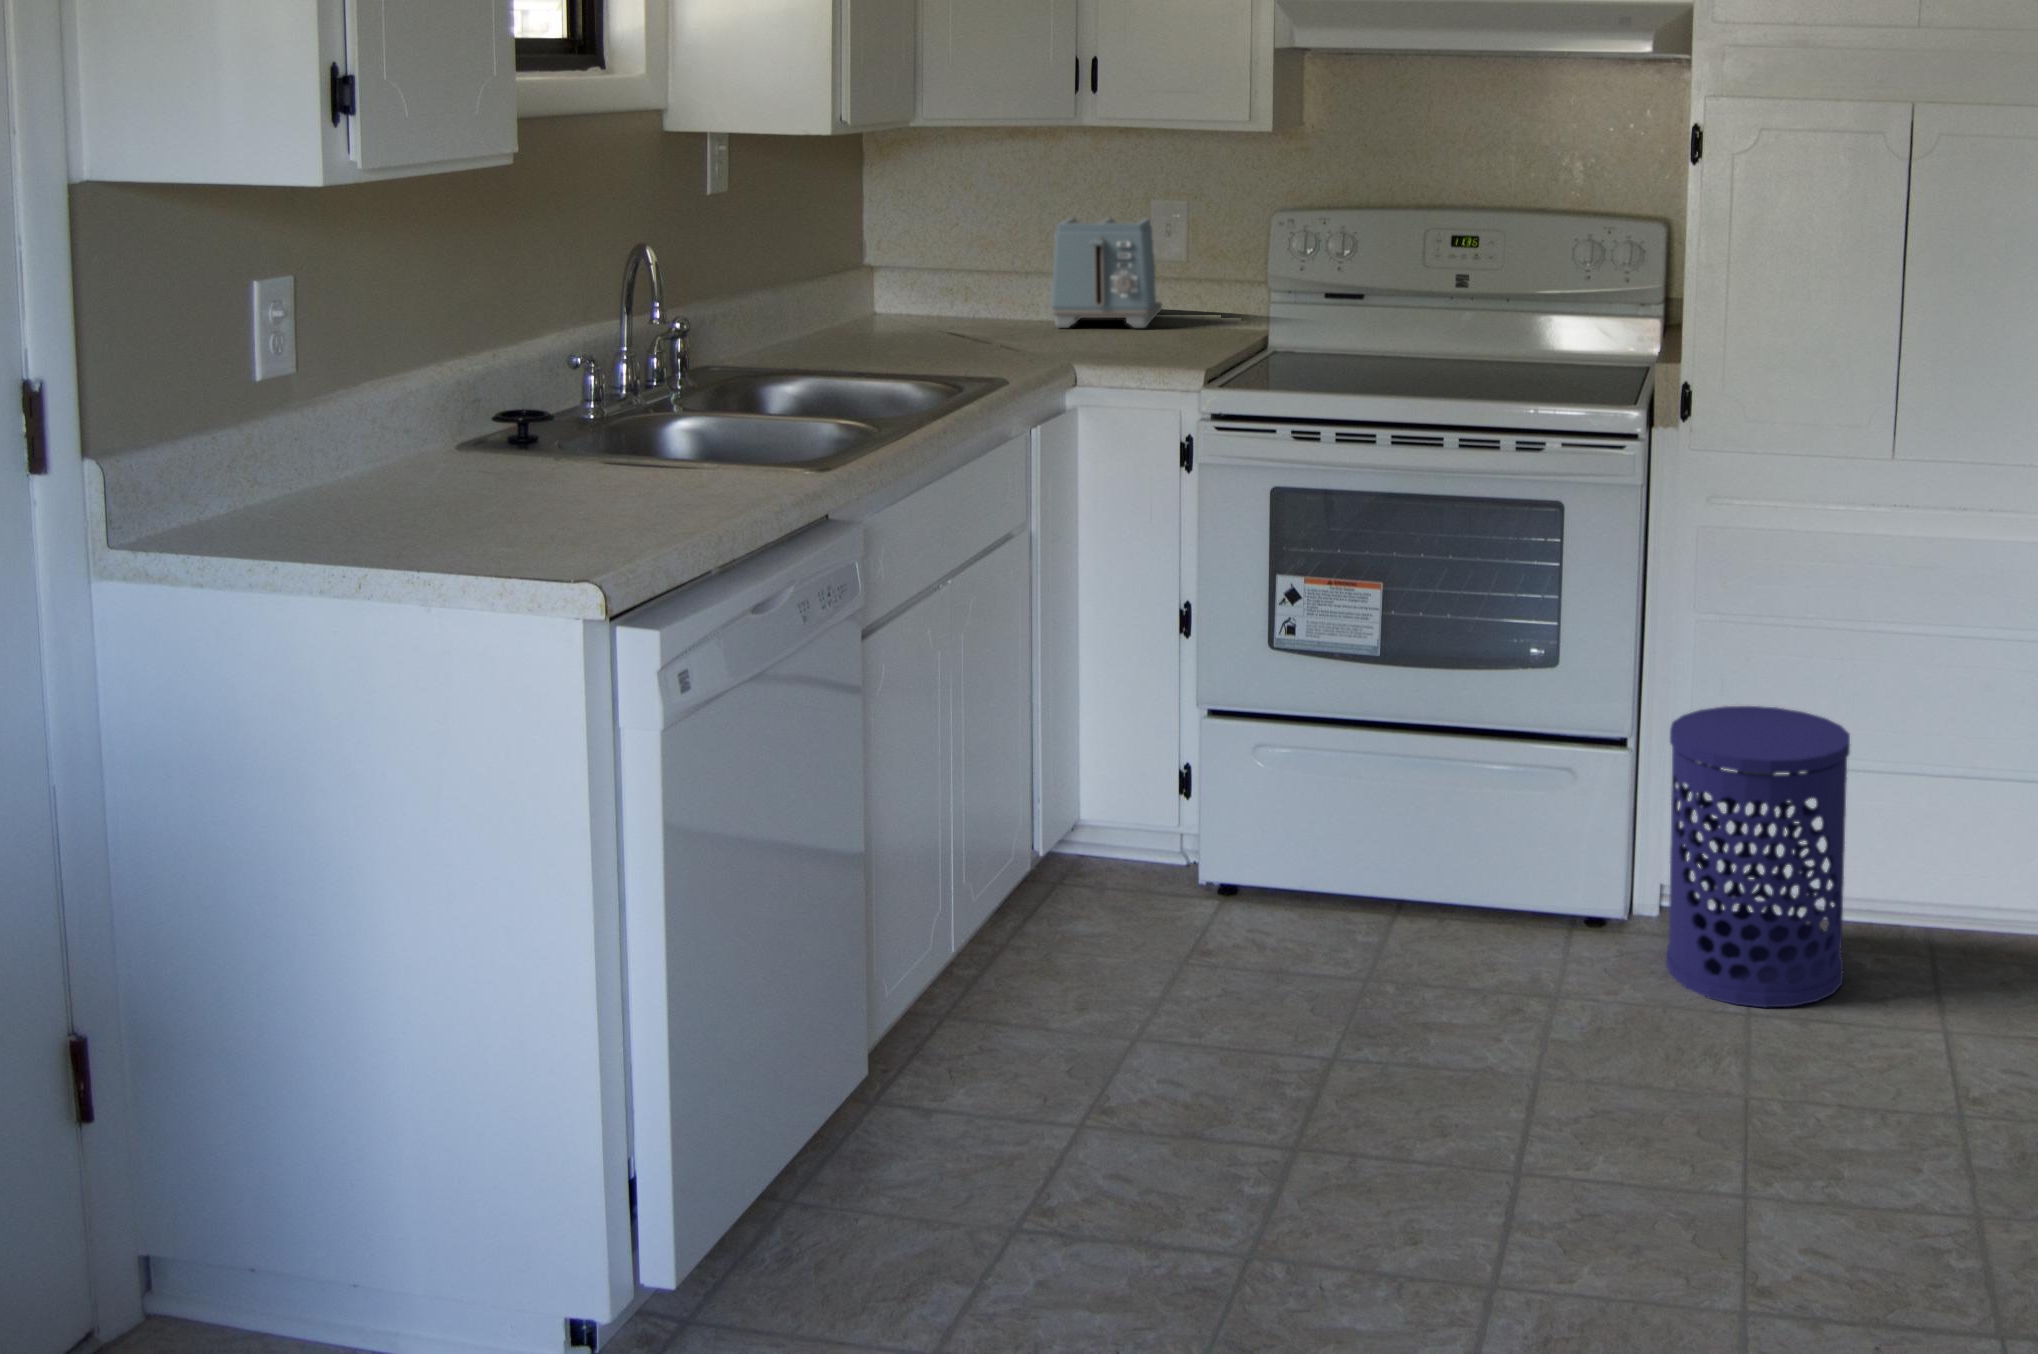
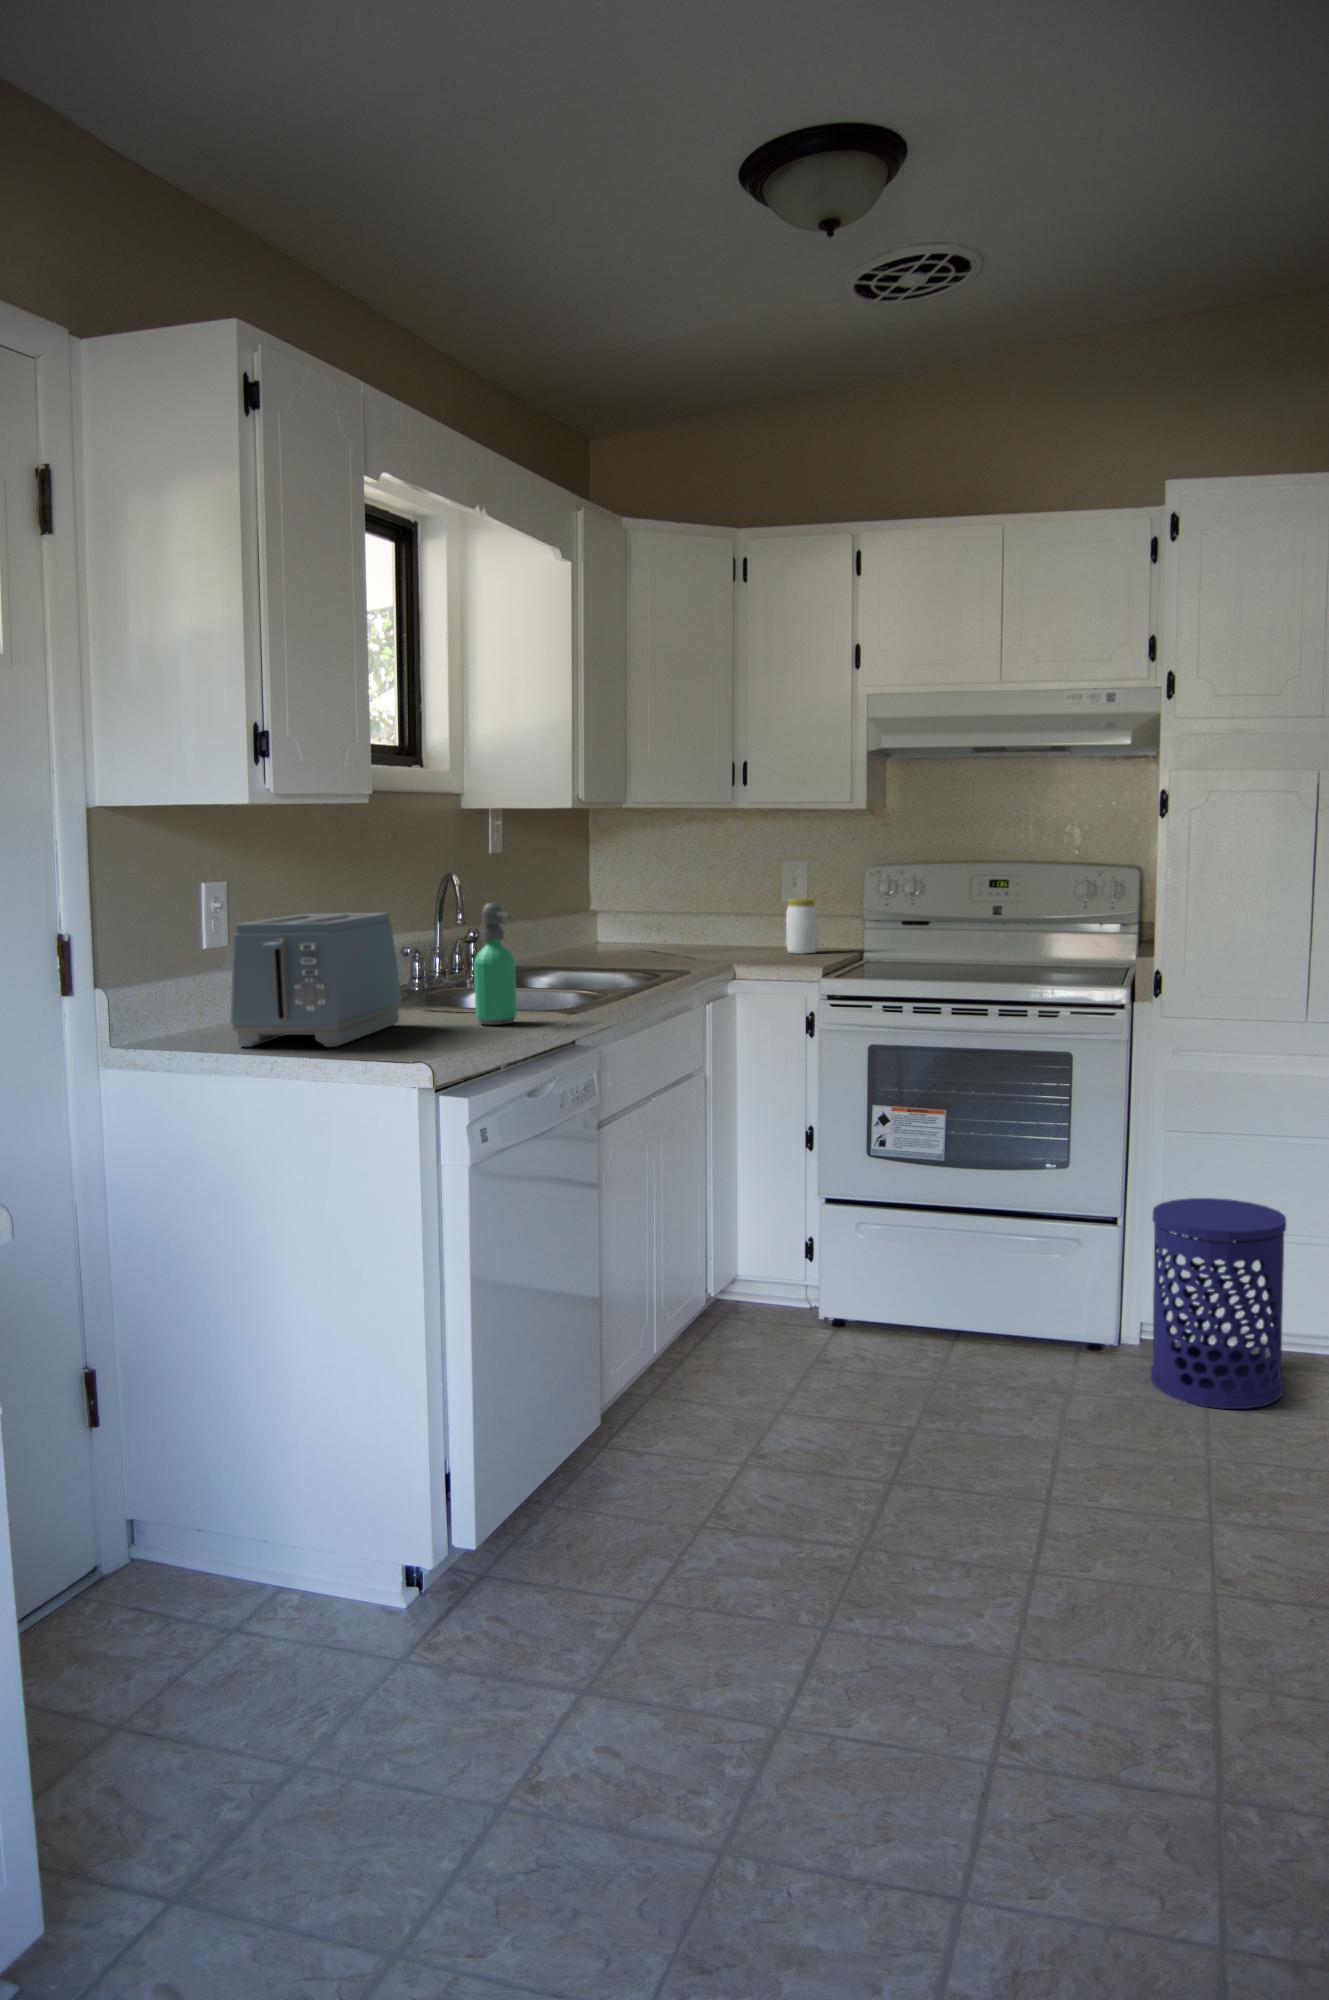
toaster: present [1052,218,1162,328] -> present [231,913,402,1047]
jar: none [1158,259,1205,342] -> present [786,898,818,954]
soap dispenser: none [676,315,743,497] -> present [474,903,517,1025]

